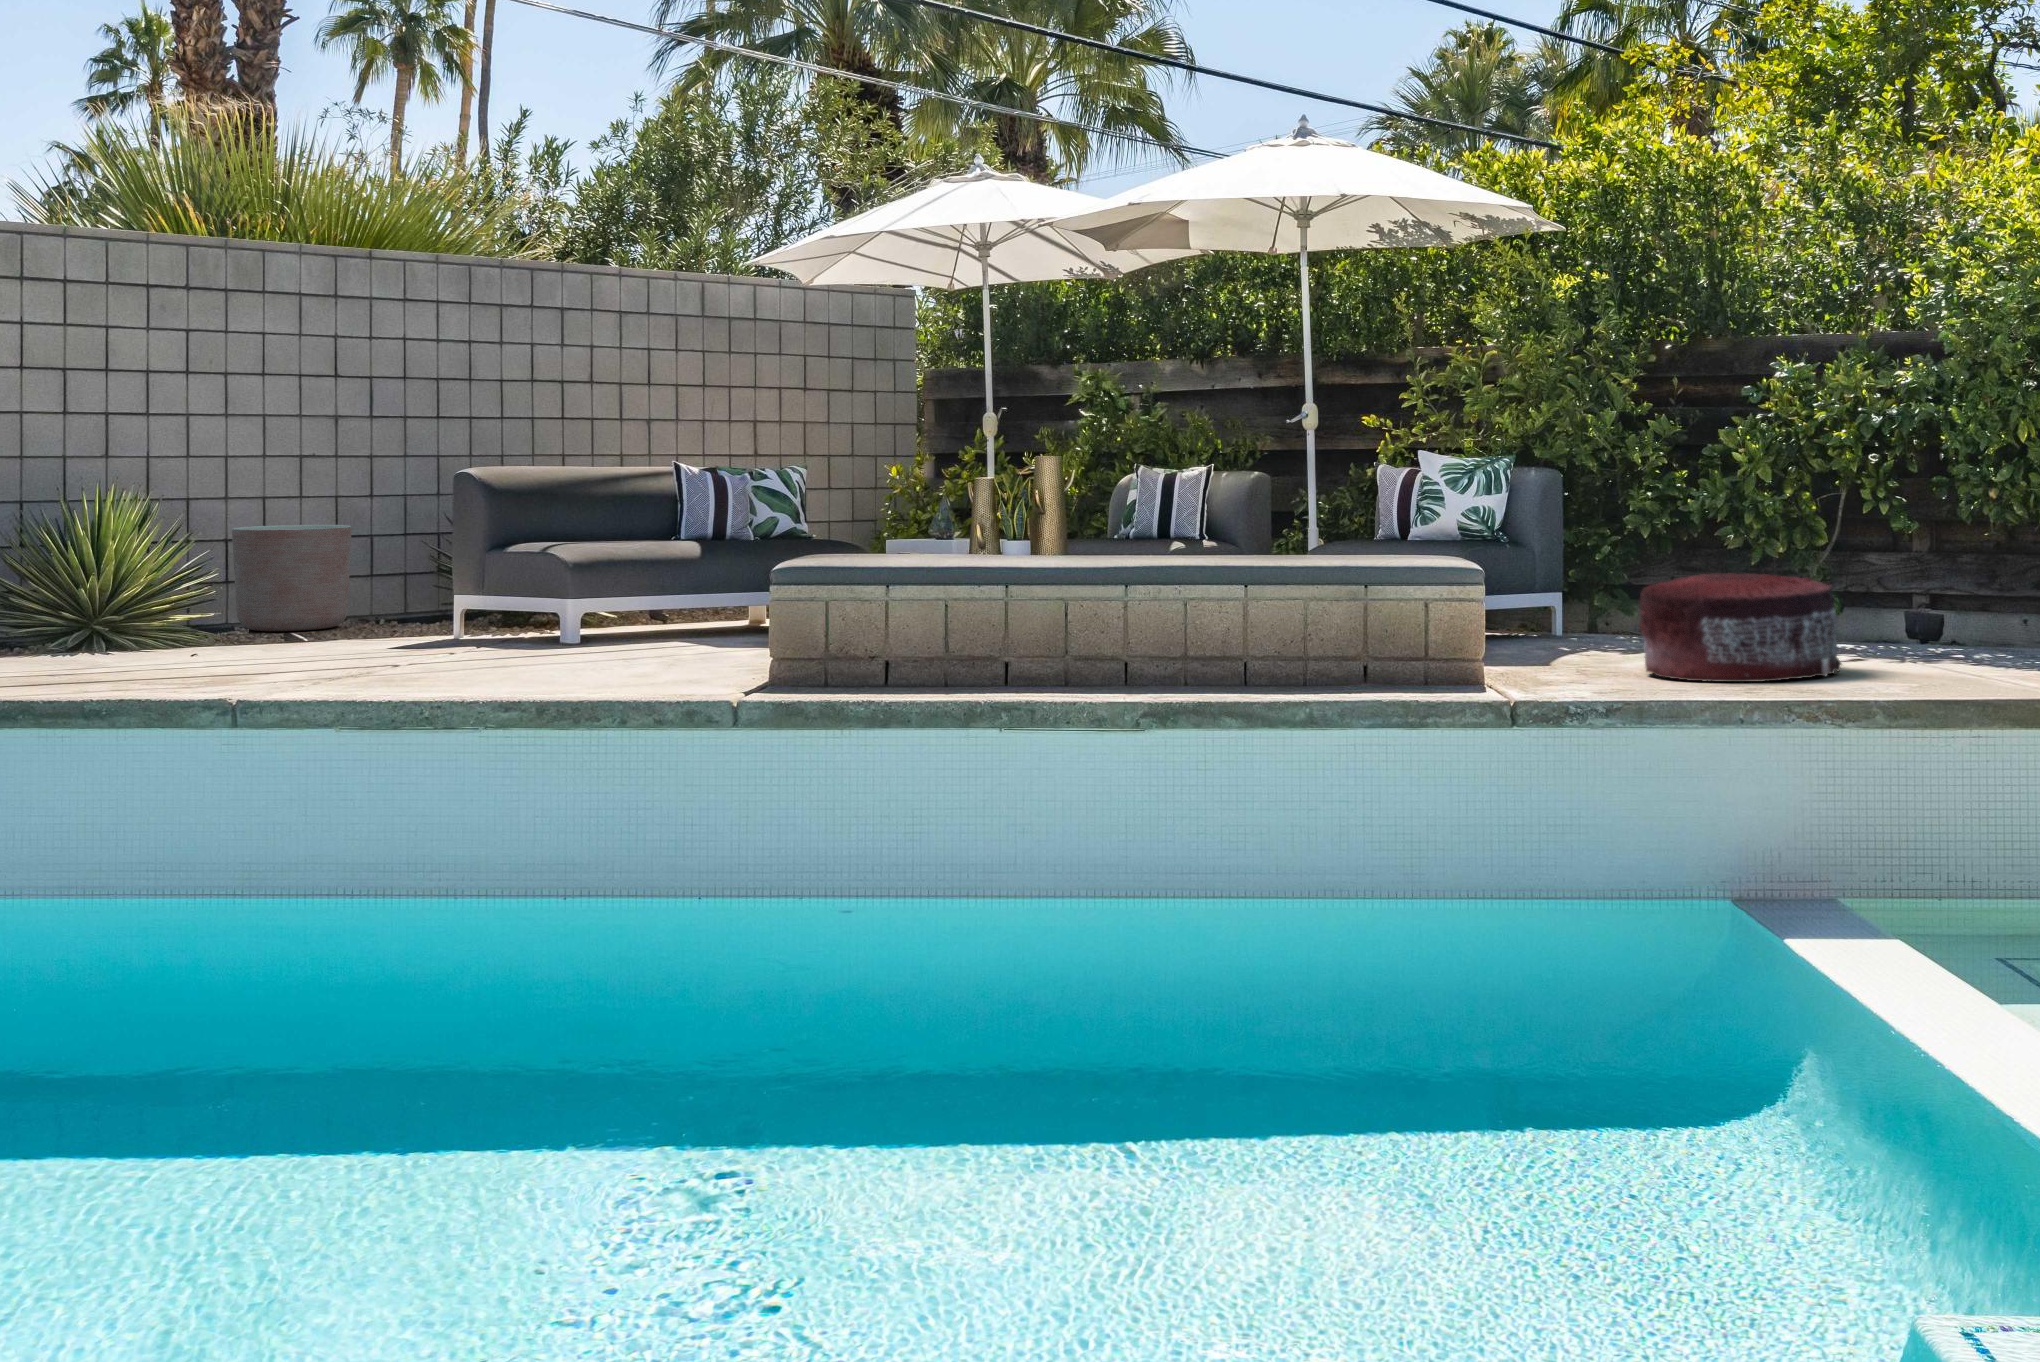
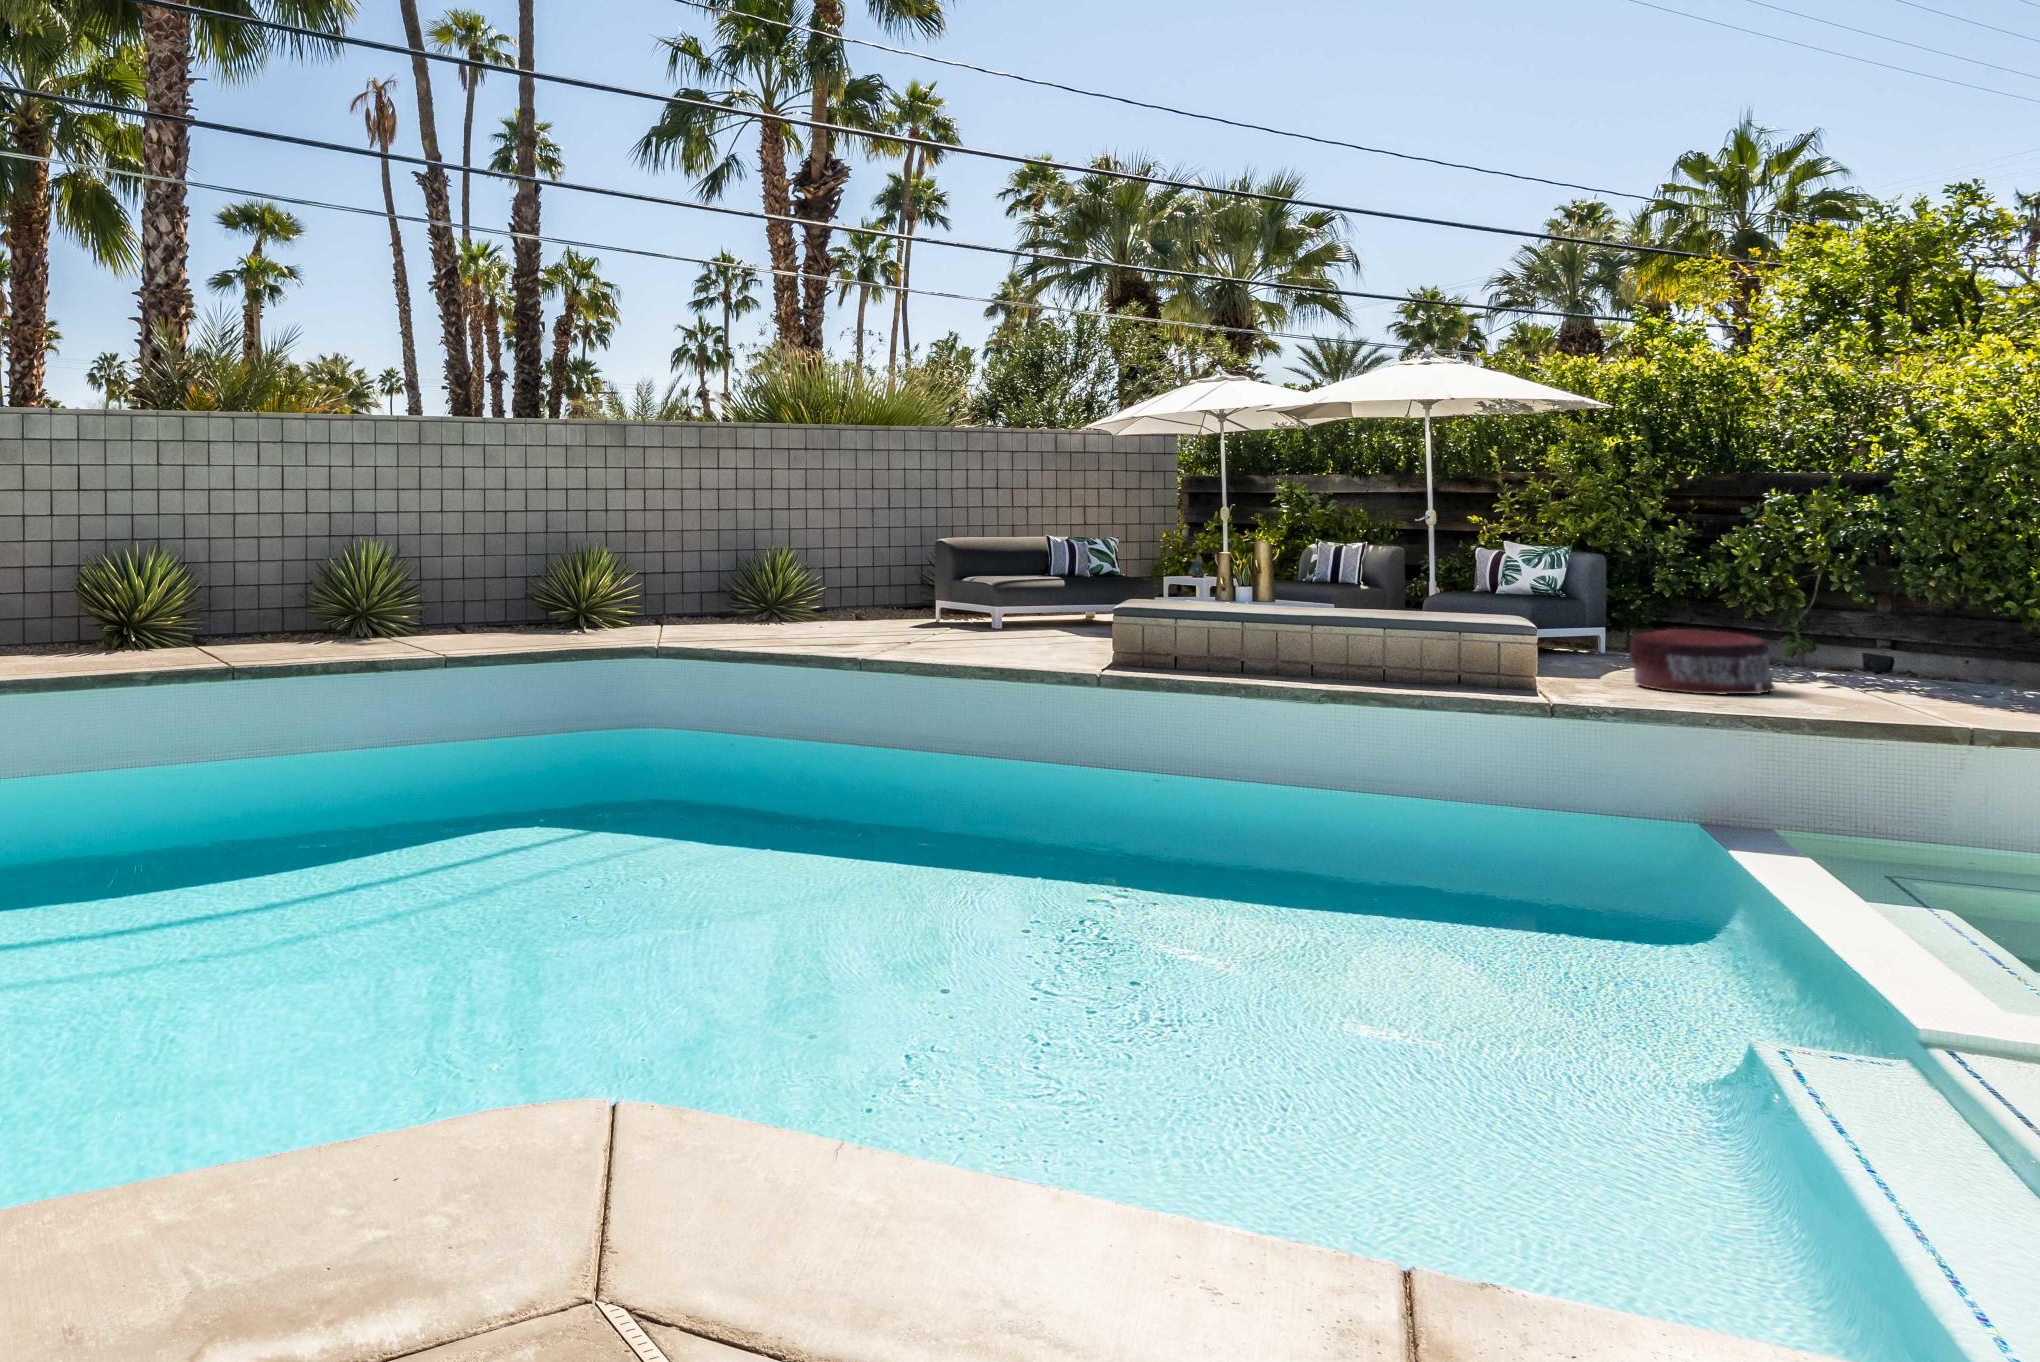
planter: present [232,525,351,631] -> none [834,560,888,612]

